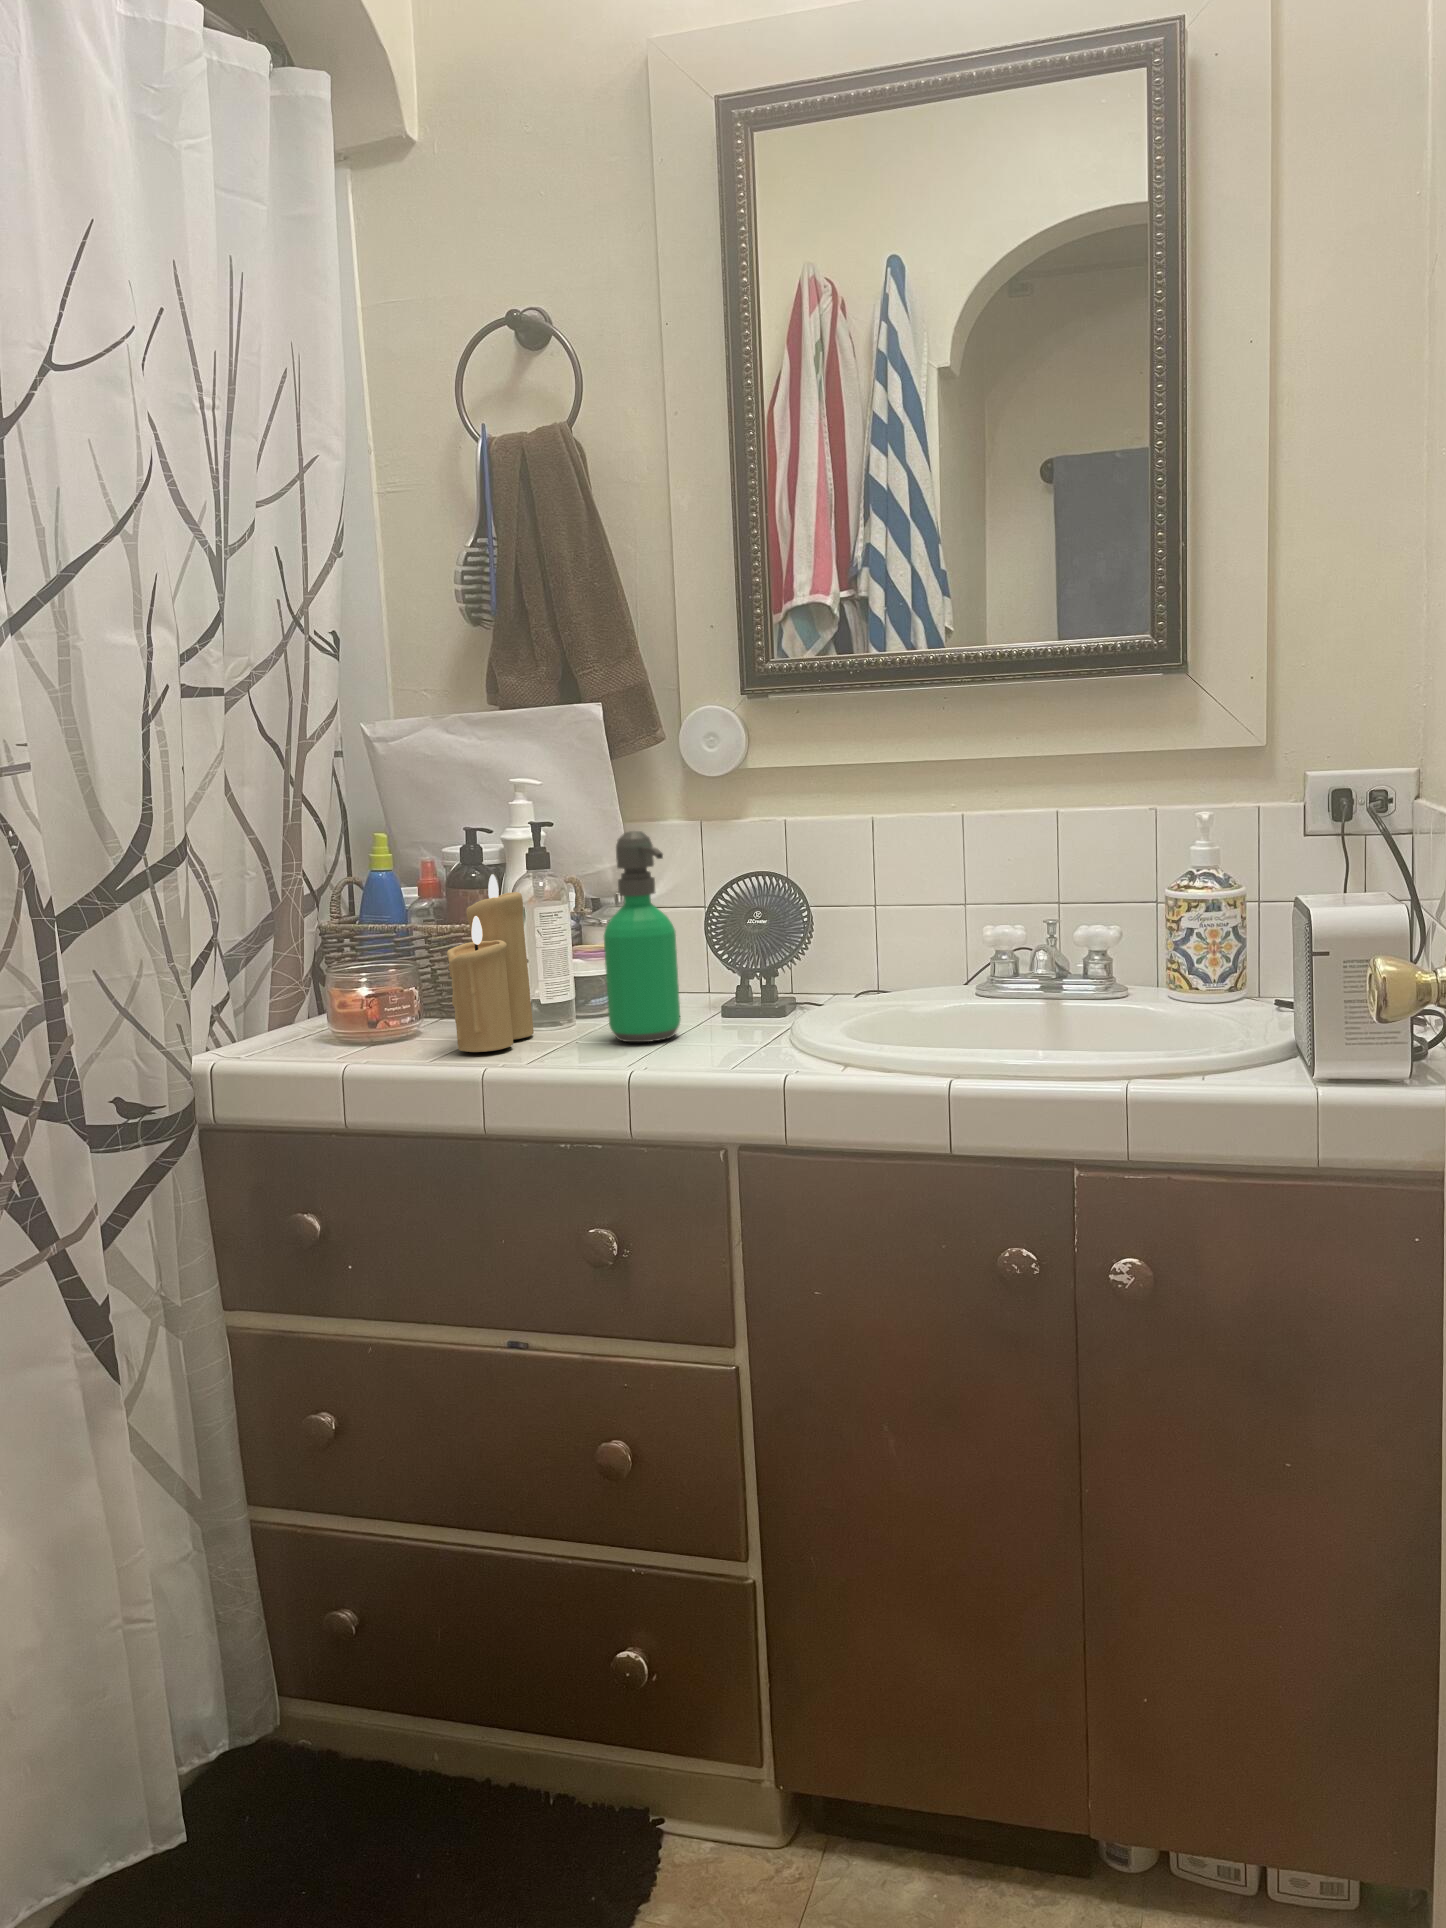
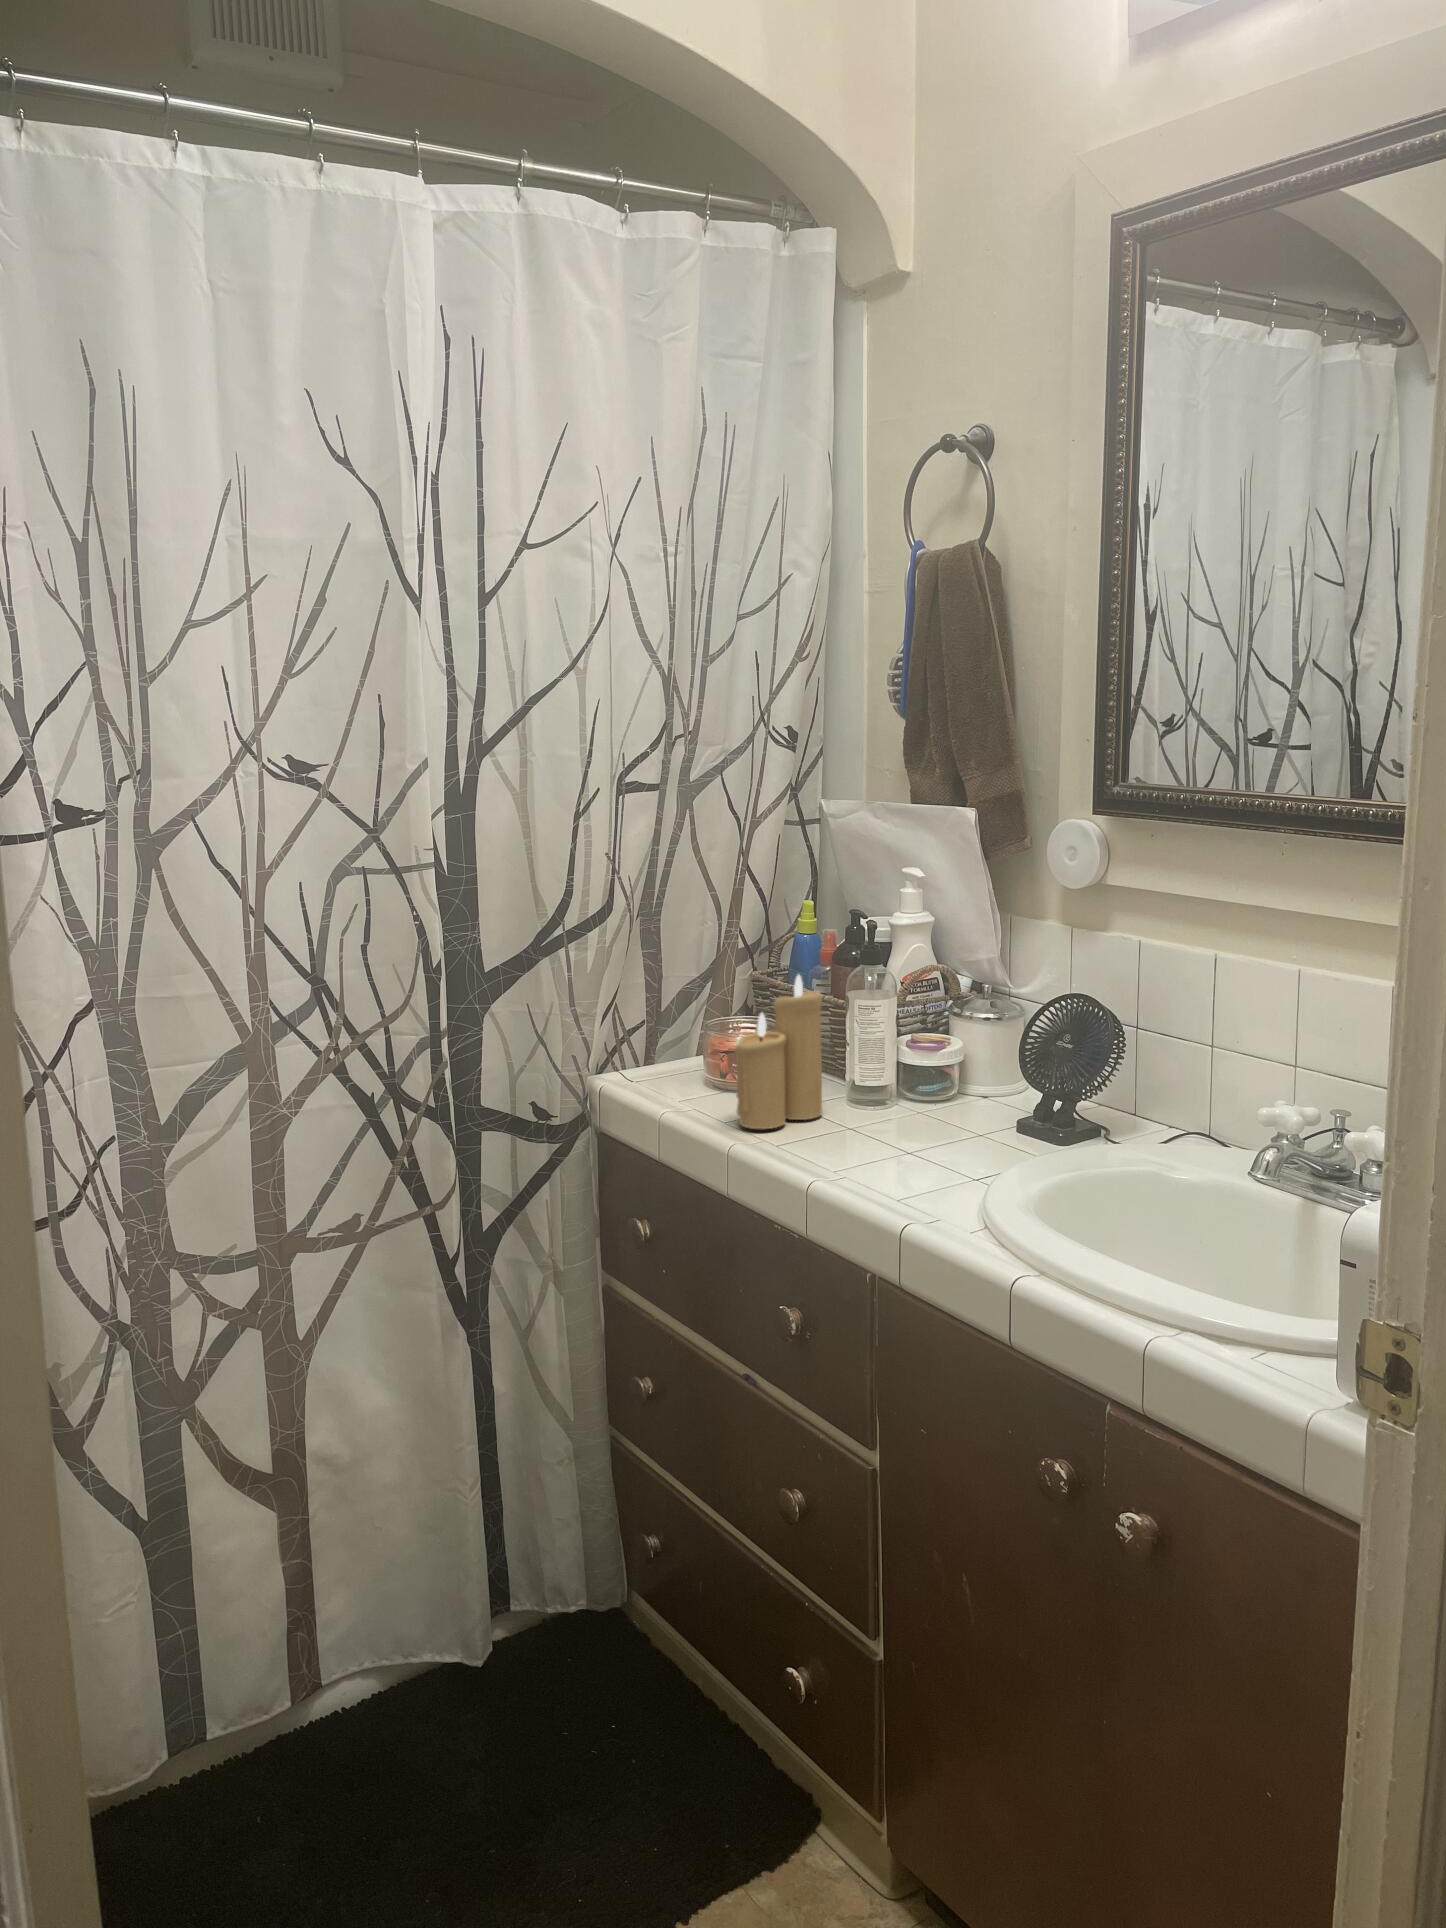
soap dispenser: present [604,831,681,1042] -> none [848,961,913,1154]

